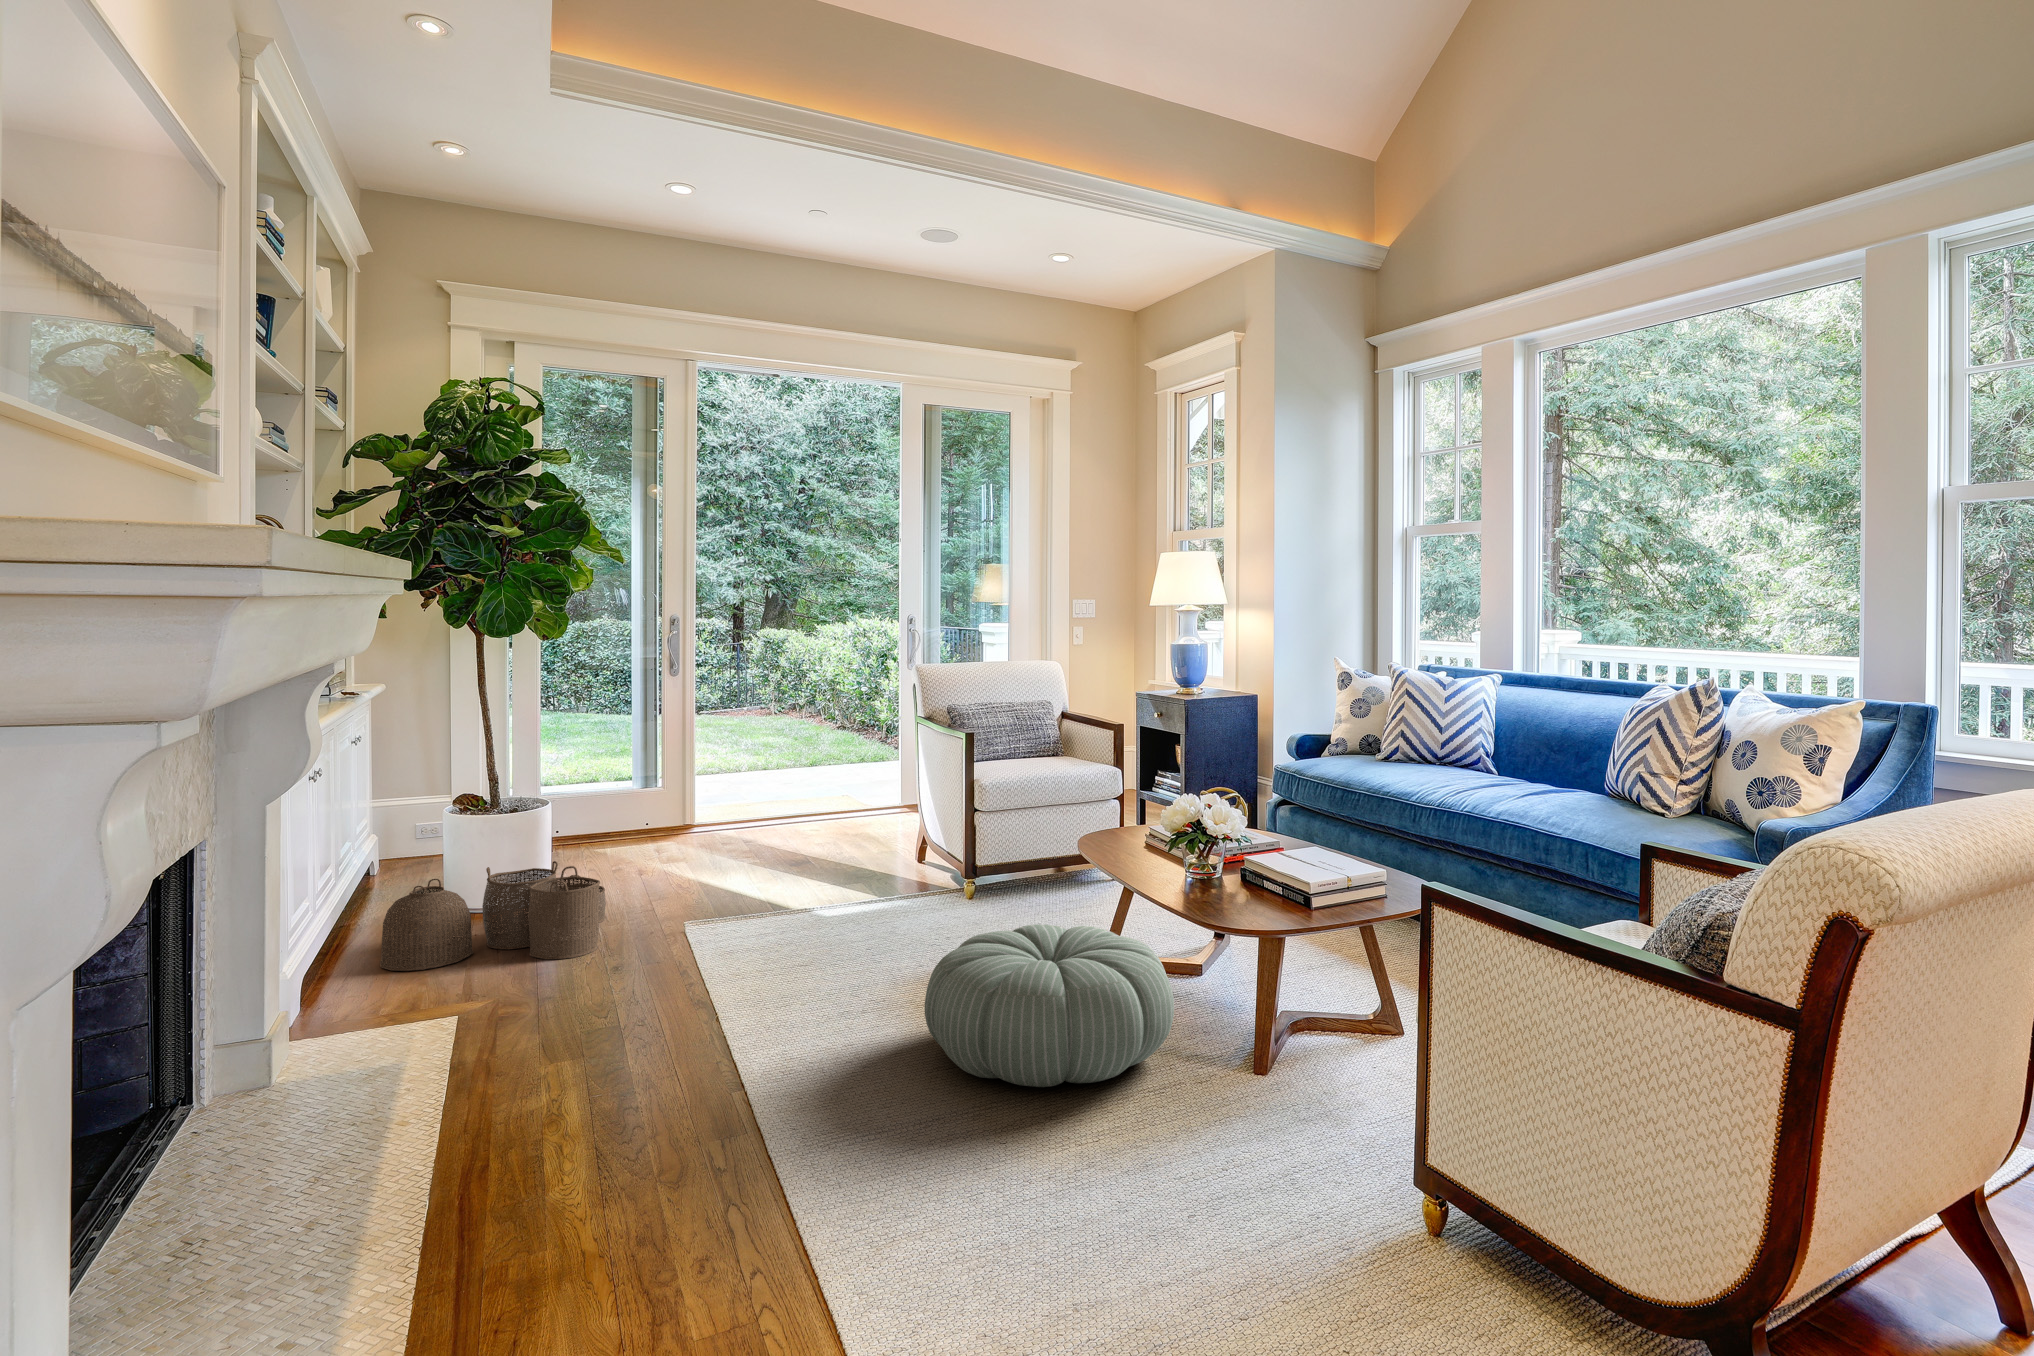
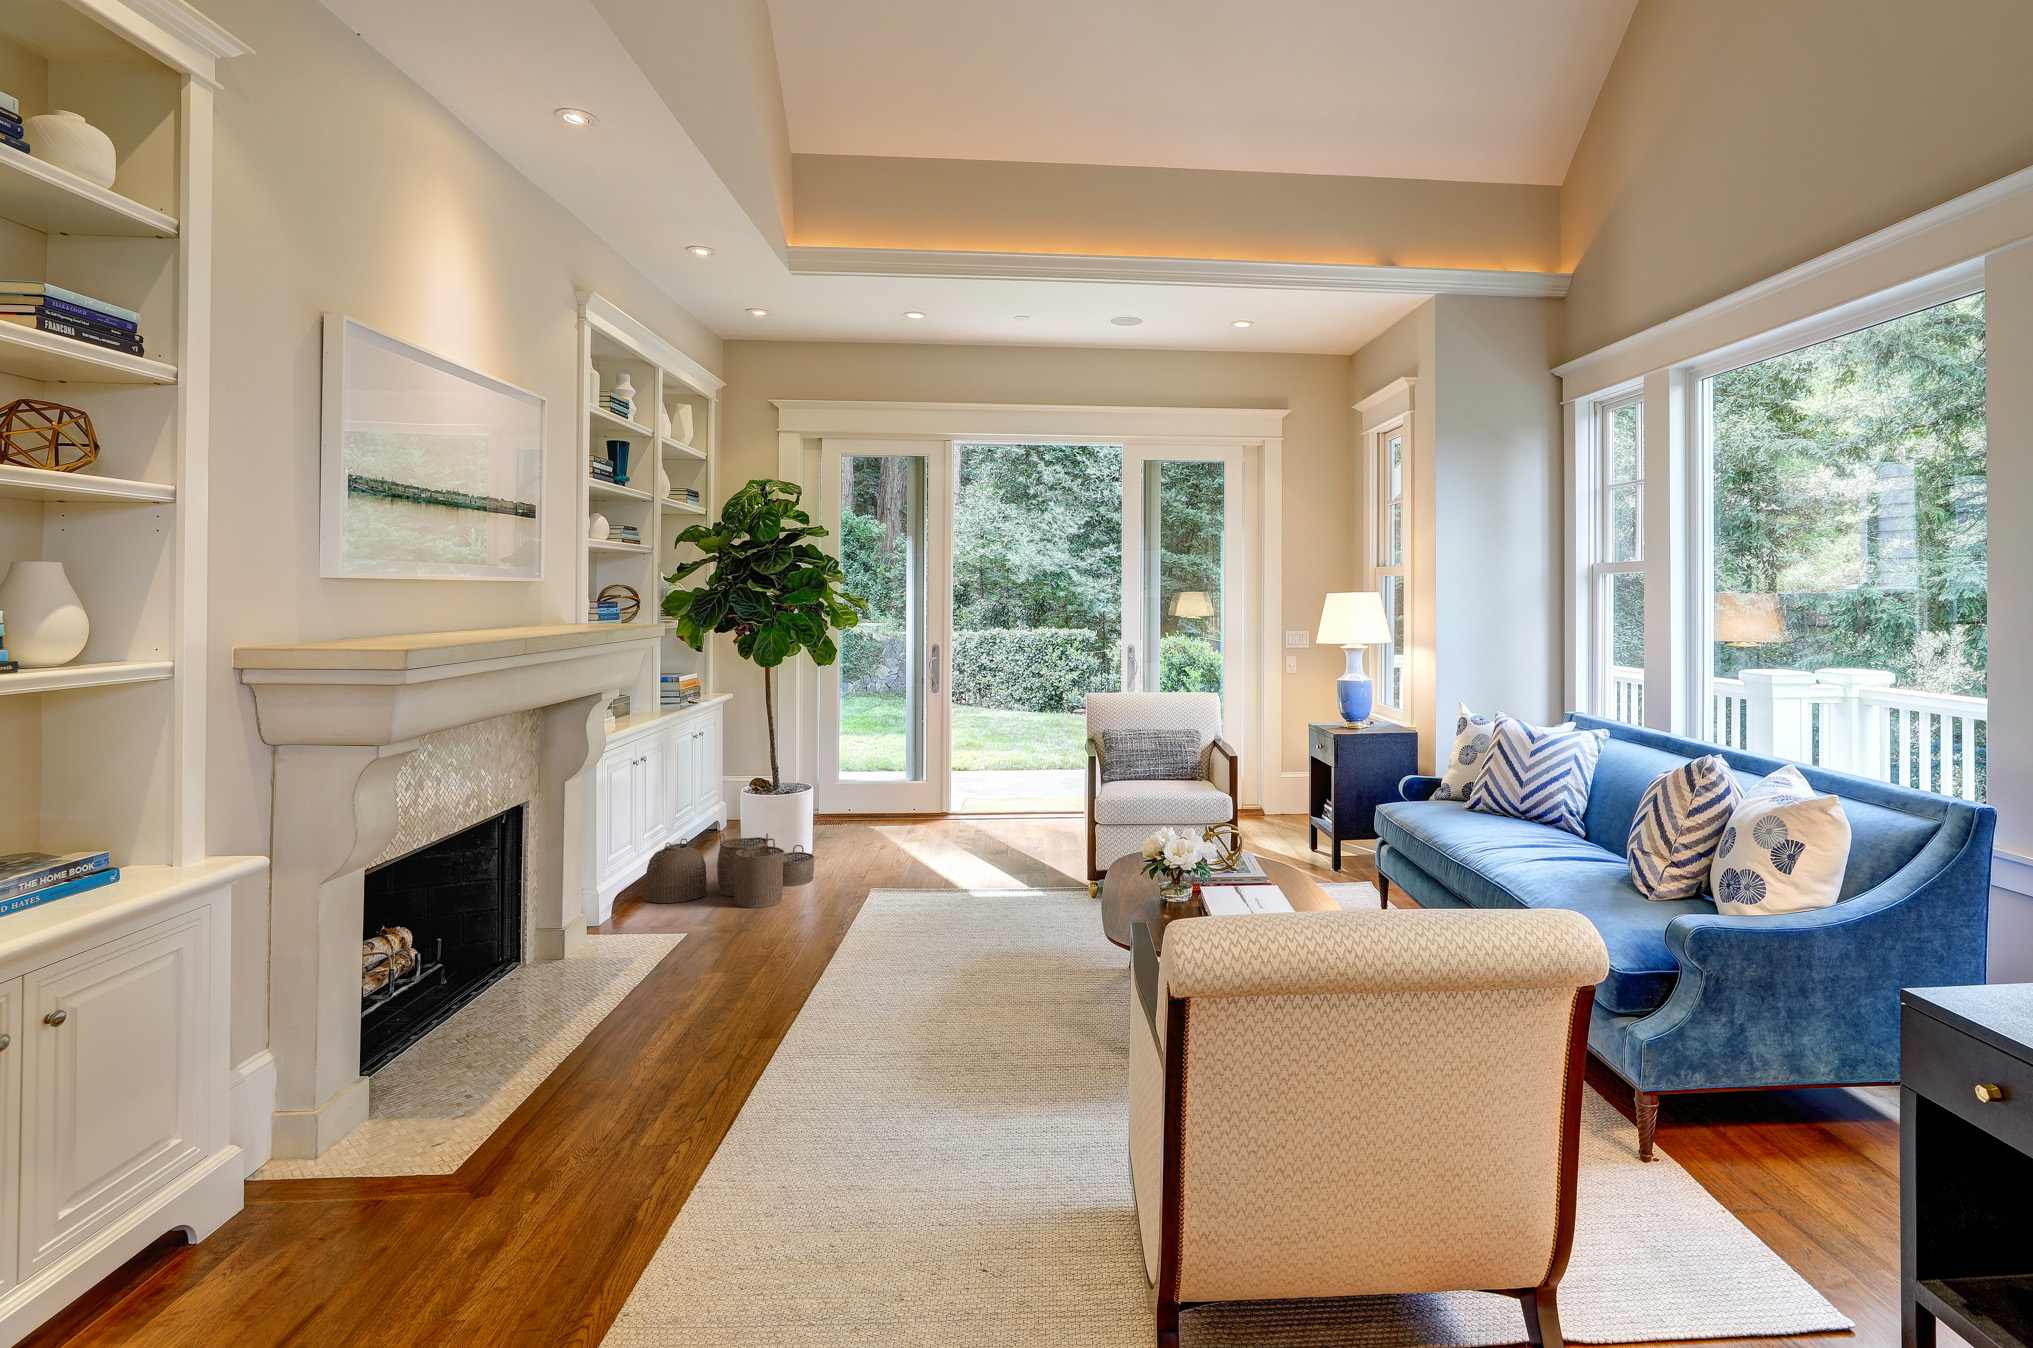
pouf: present [925,925,1174,1087] -> none [856,928,1066,1066]

